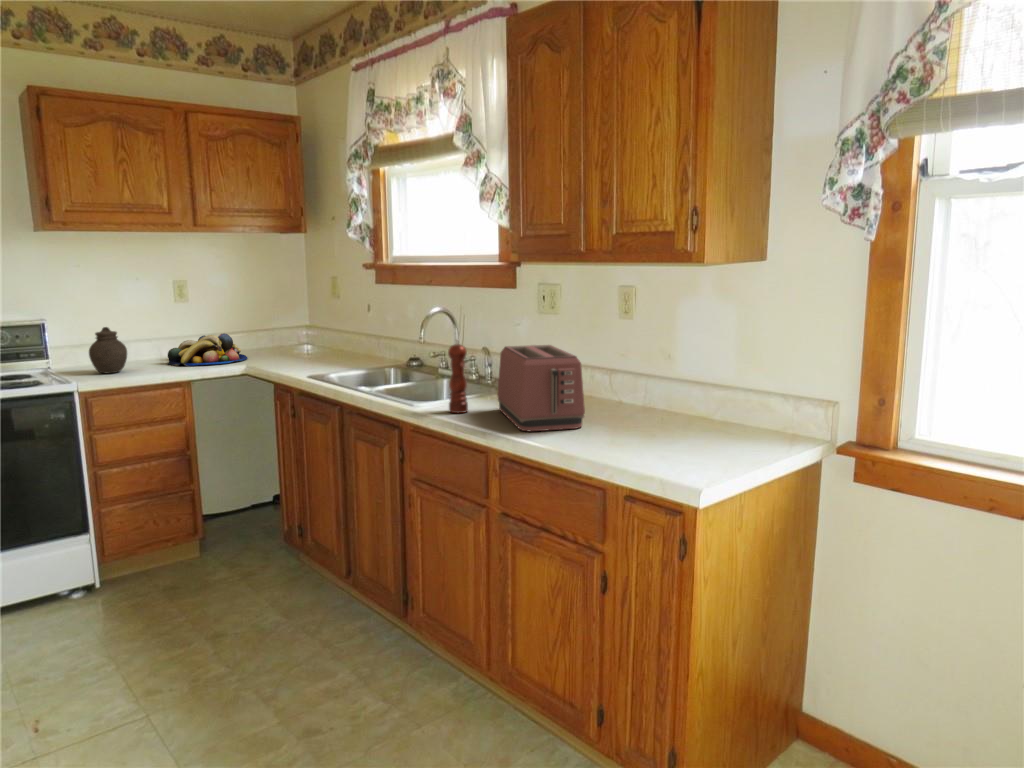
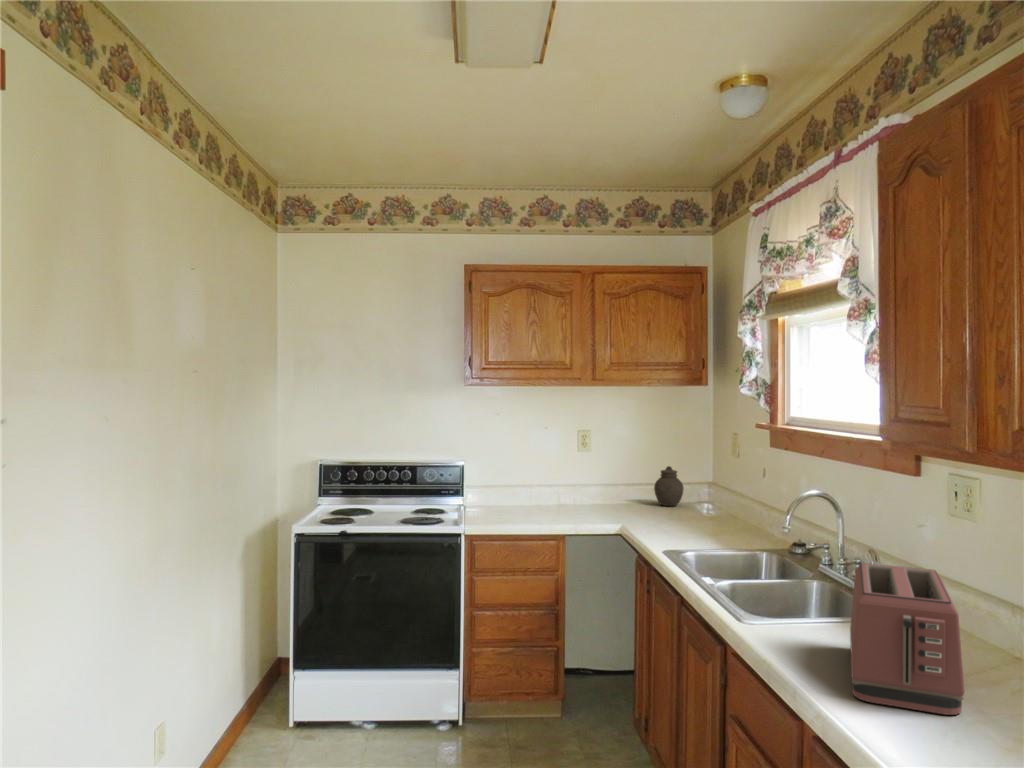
jar: present [89,327,127,373] -> present [654,466,684,506]
fruit bowl: present [168,333,247,366] -> none [554,487,631,520]
pepper mill: present [448,339,468,413] -> none [780,544,807,644]

